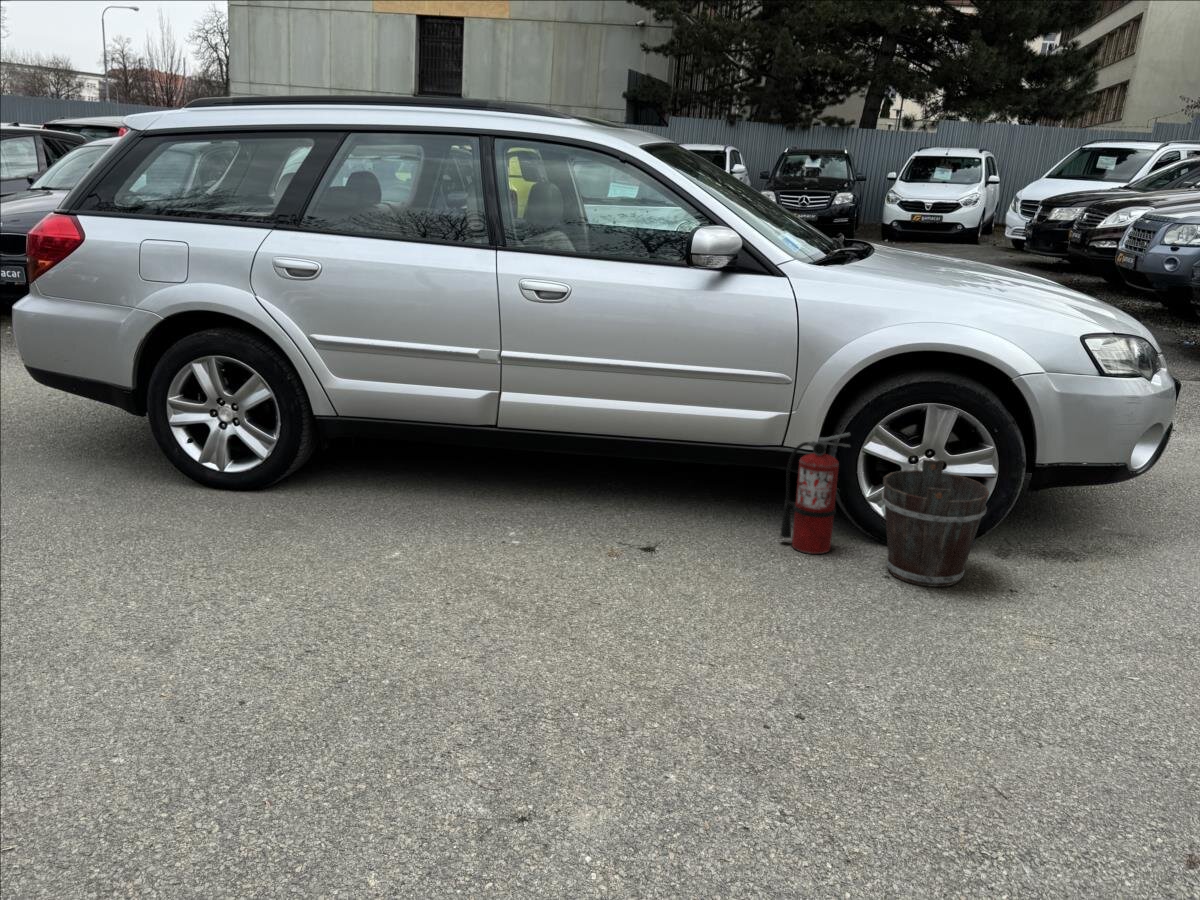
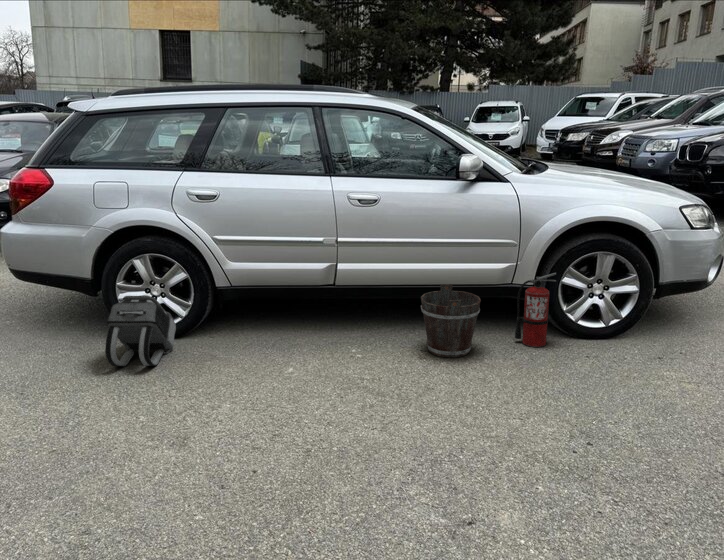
backpack: none [122,417,248,528] -> present [105,296,176,366]
bucket: present [882,459,989,587] -> present [421,284,481,357]

